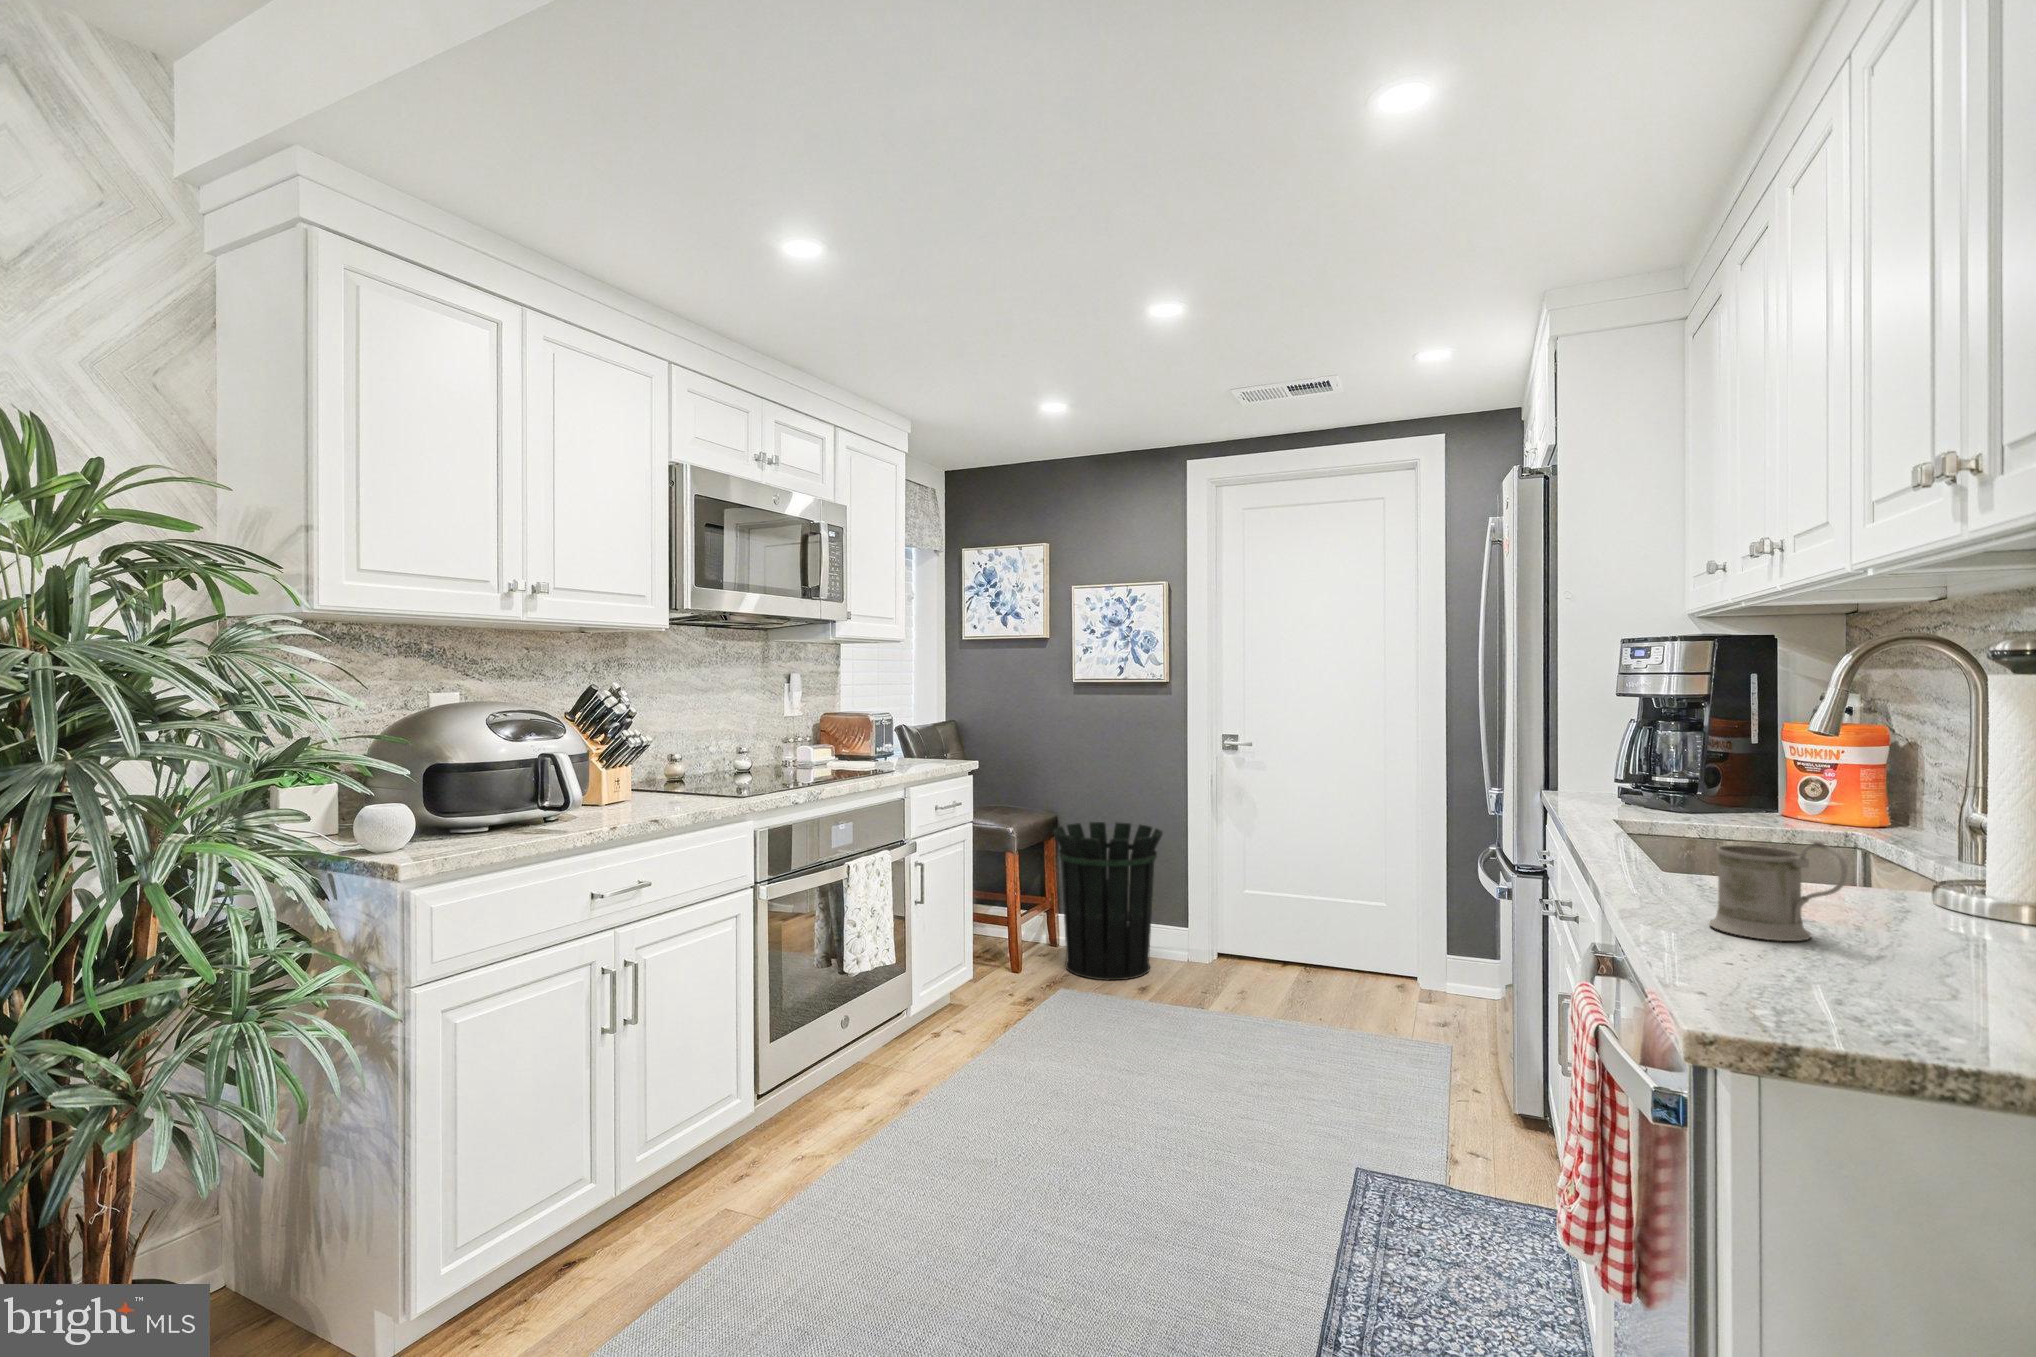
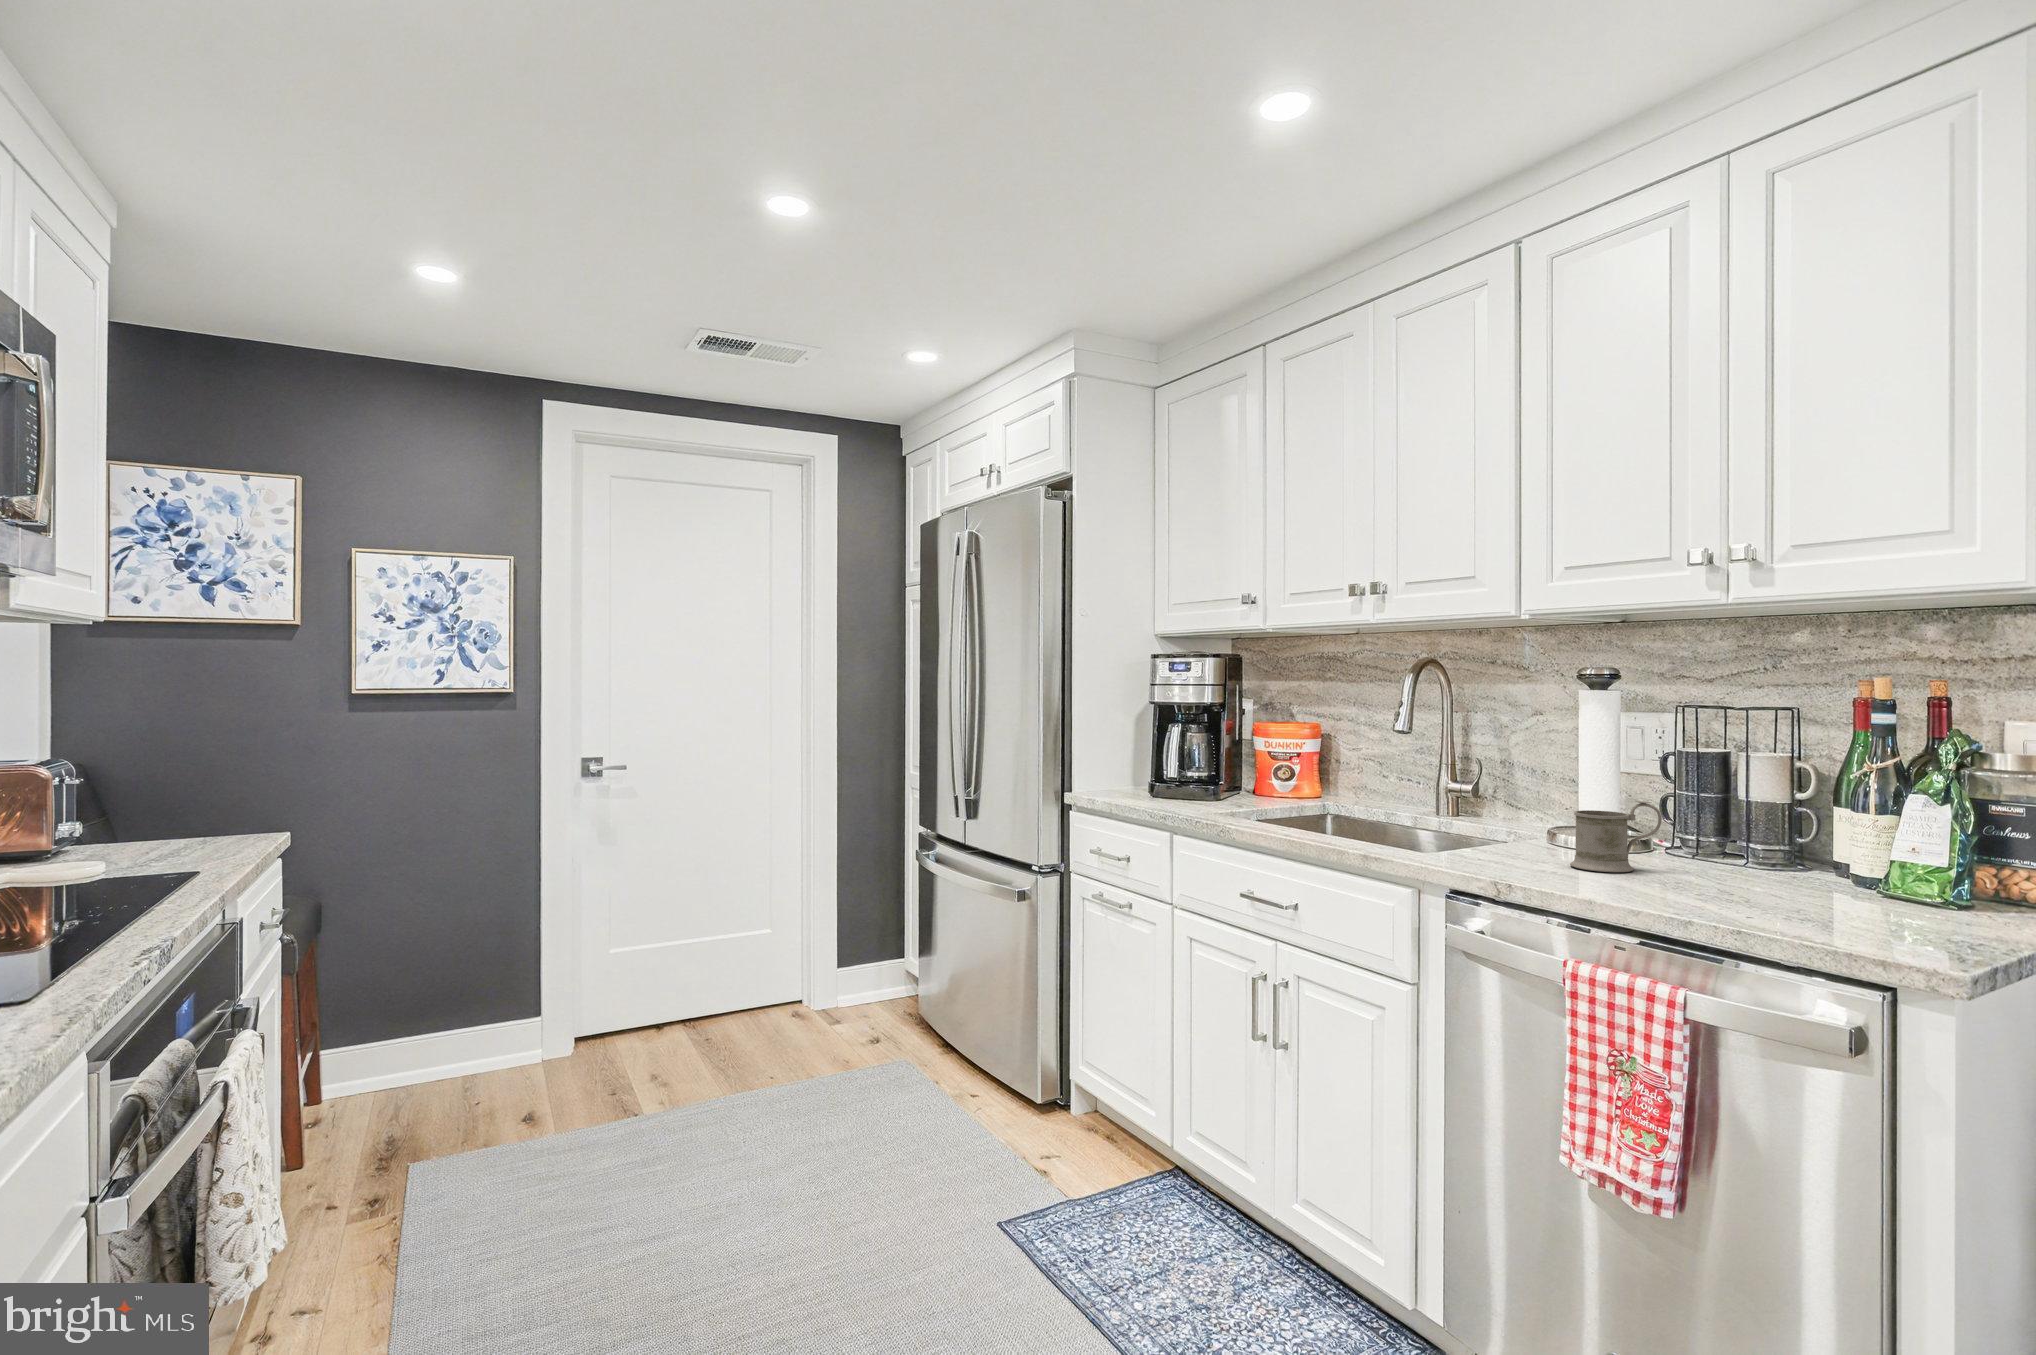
waste bin: present [1053,822,1163,980] -> none [361,890,541,1128]

